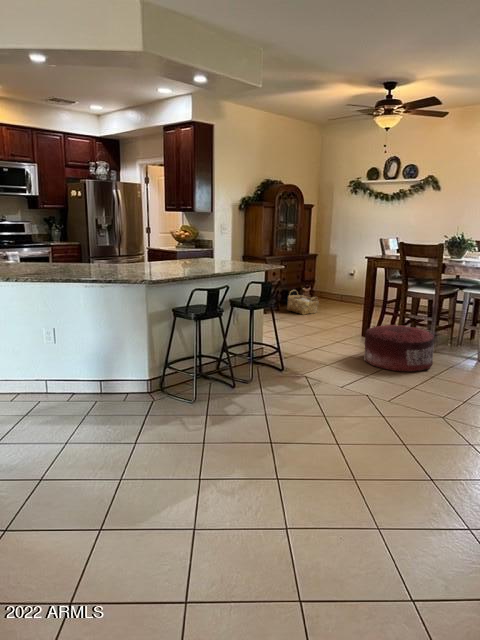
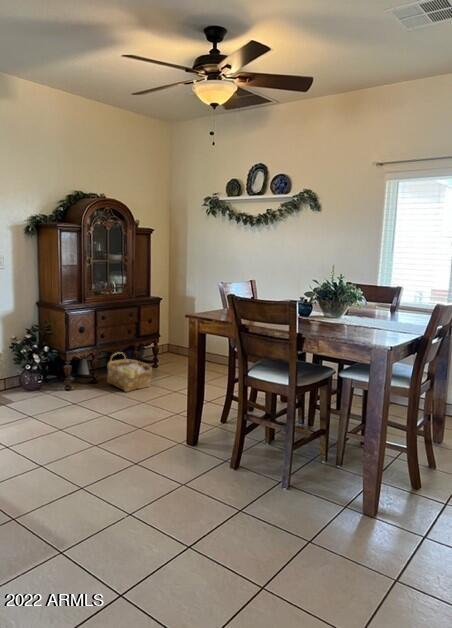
pouf: present [364,324,434,372] -> none [147,446,278,572]

